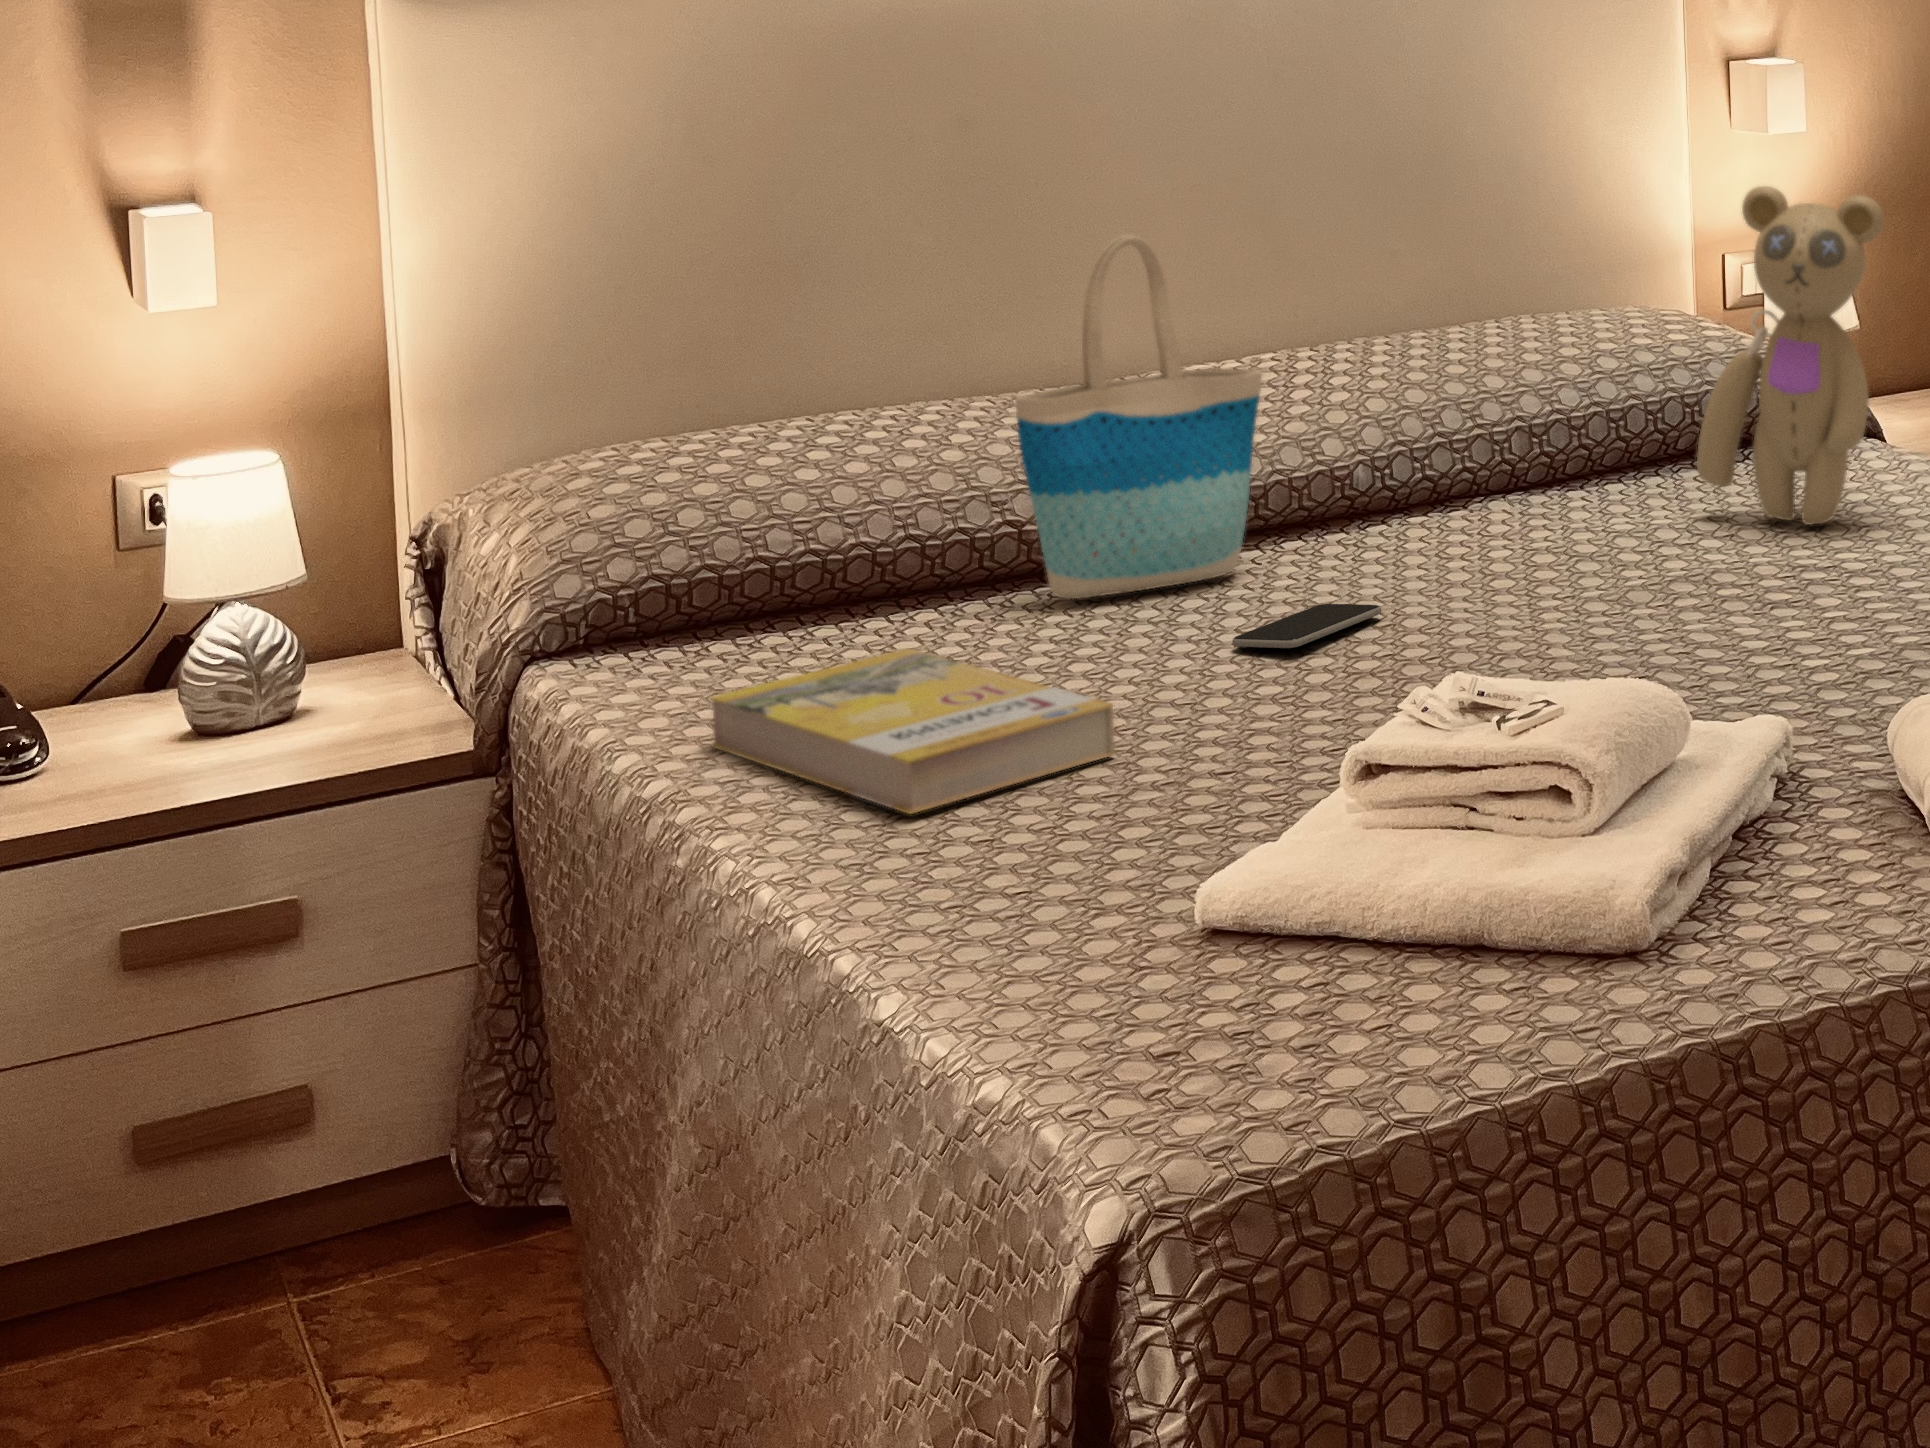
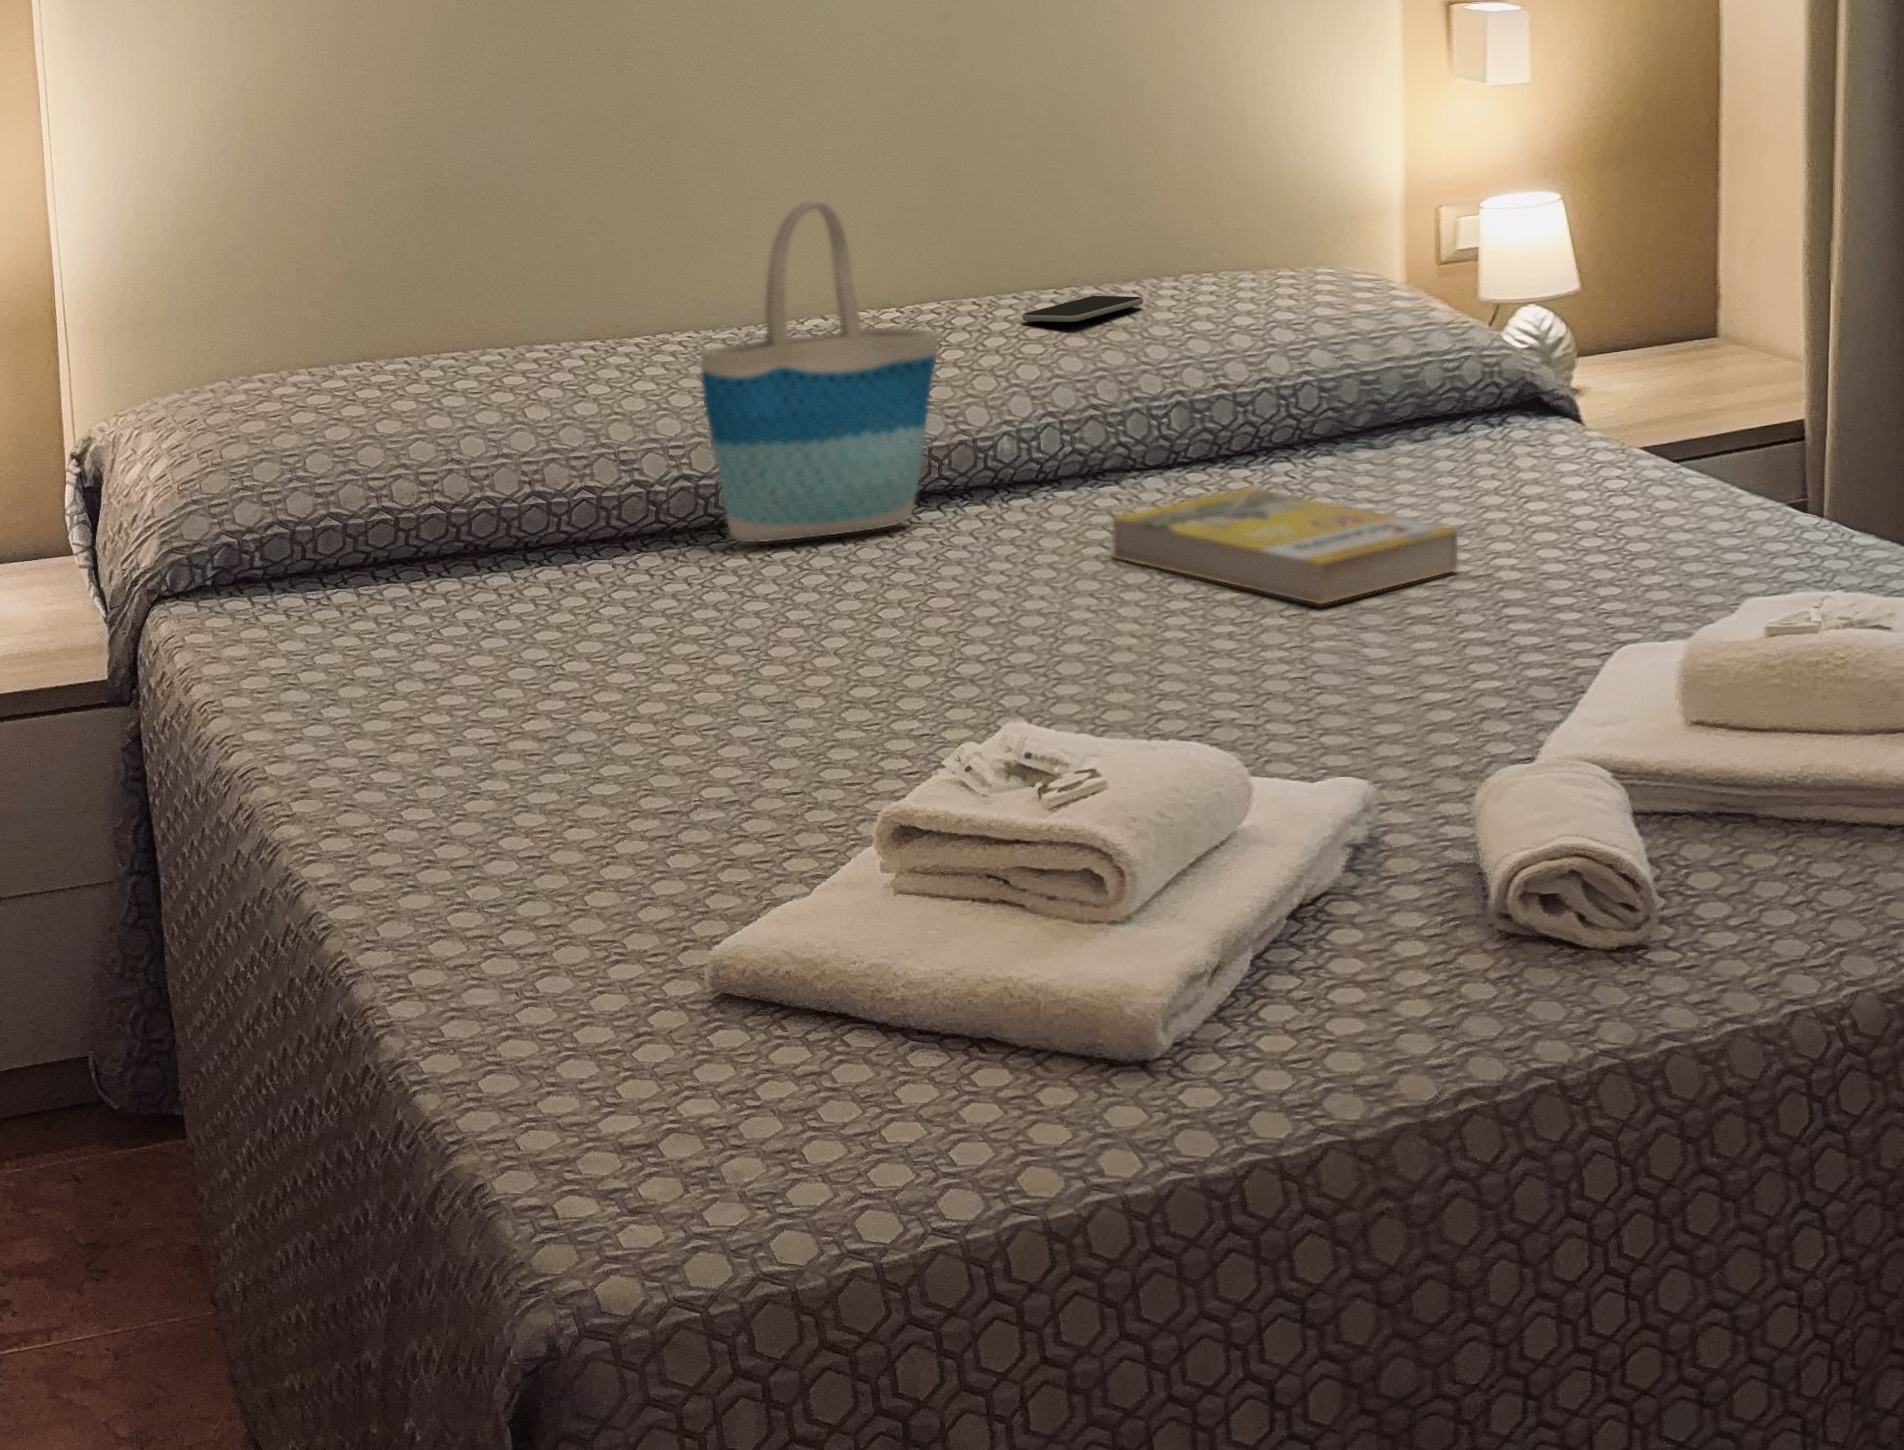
teddy bear: present [1697,186,1883,525] -> none [1365,169,1554,495]
smartphone: present [1232,604,1382,648] -> present [1022,296,1143,322]
book: present [709,649,1115,814] -> present [1112,488,1458,604]

